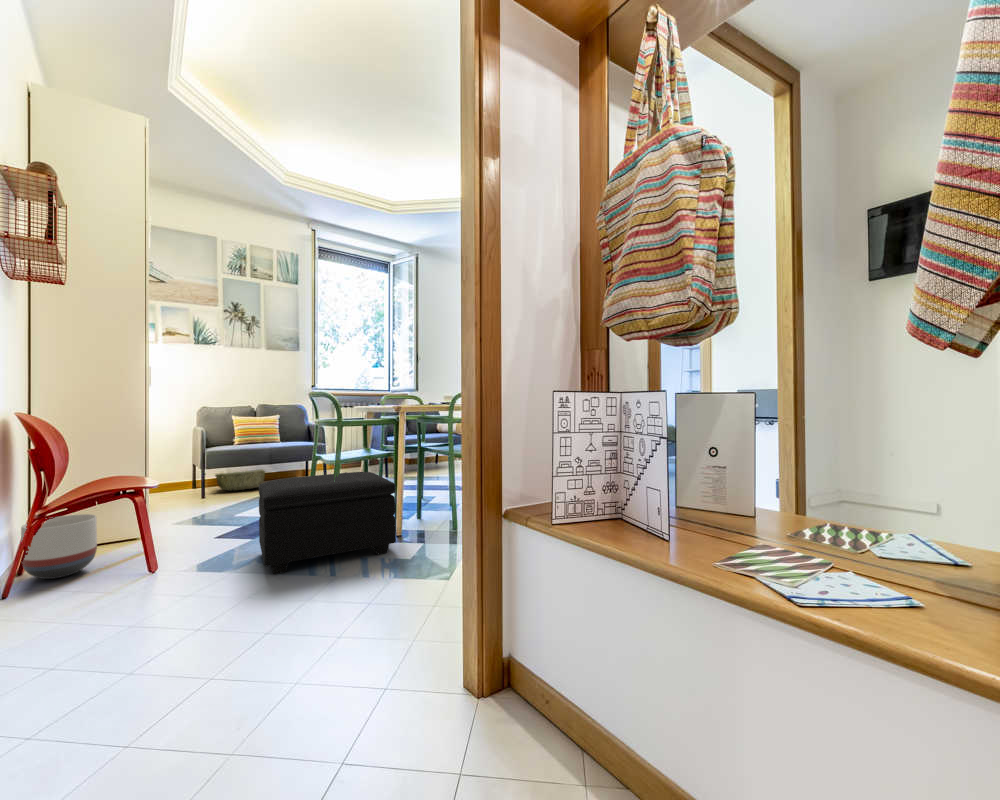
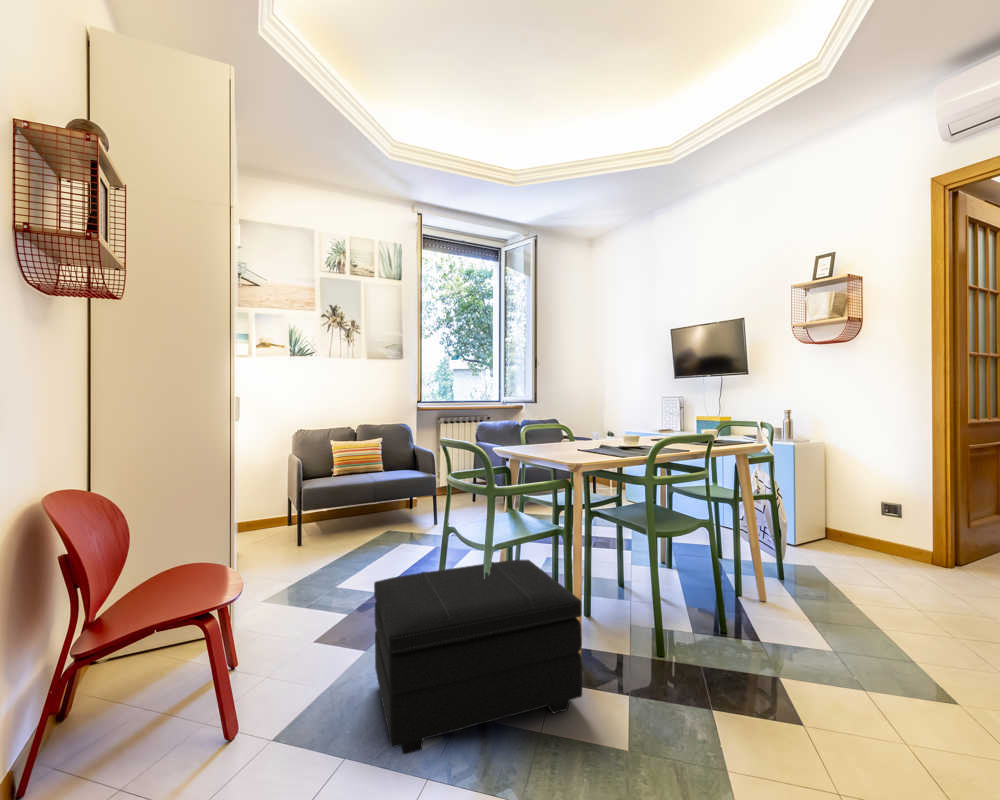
woven basket: present [215,469,265,491] -> none [312,506,367,532]
planter: present [21,514,97,579] -> none [66,616,164,721]

